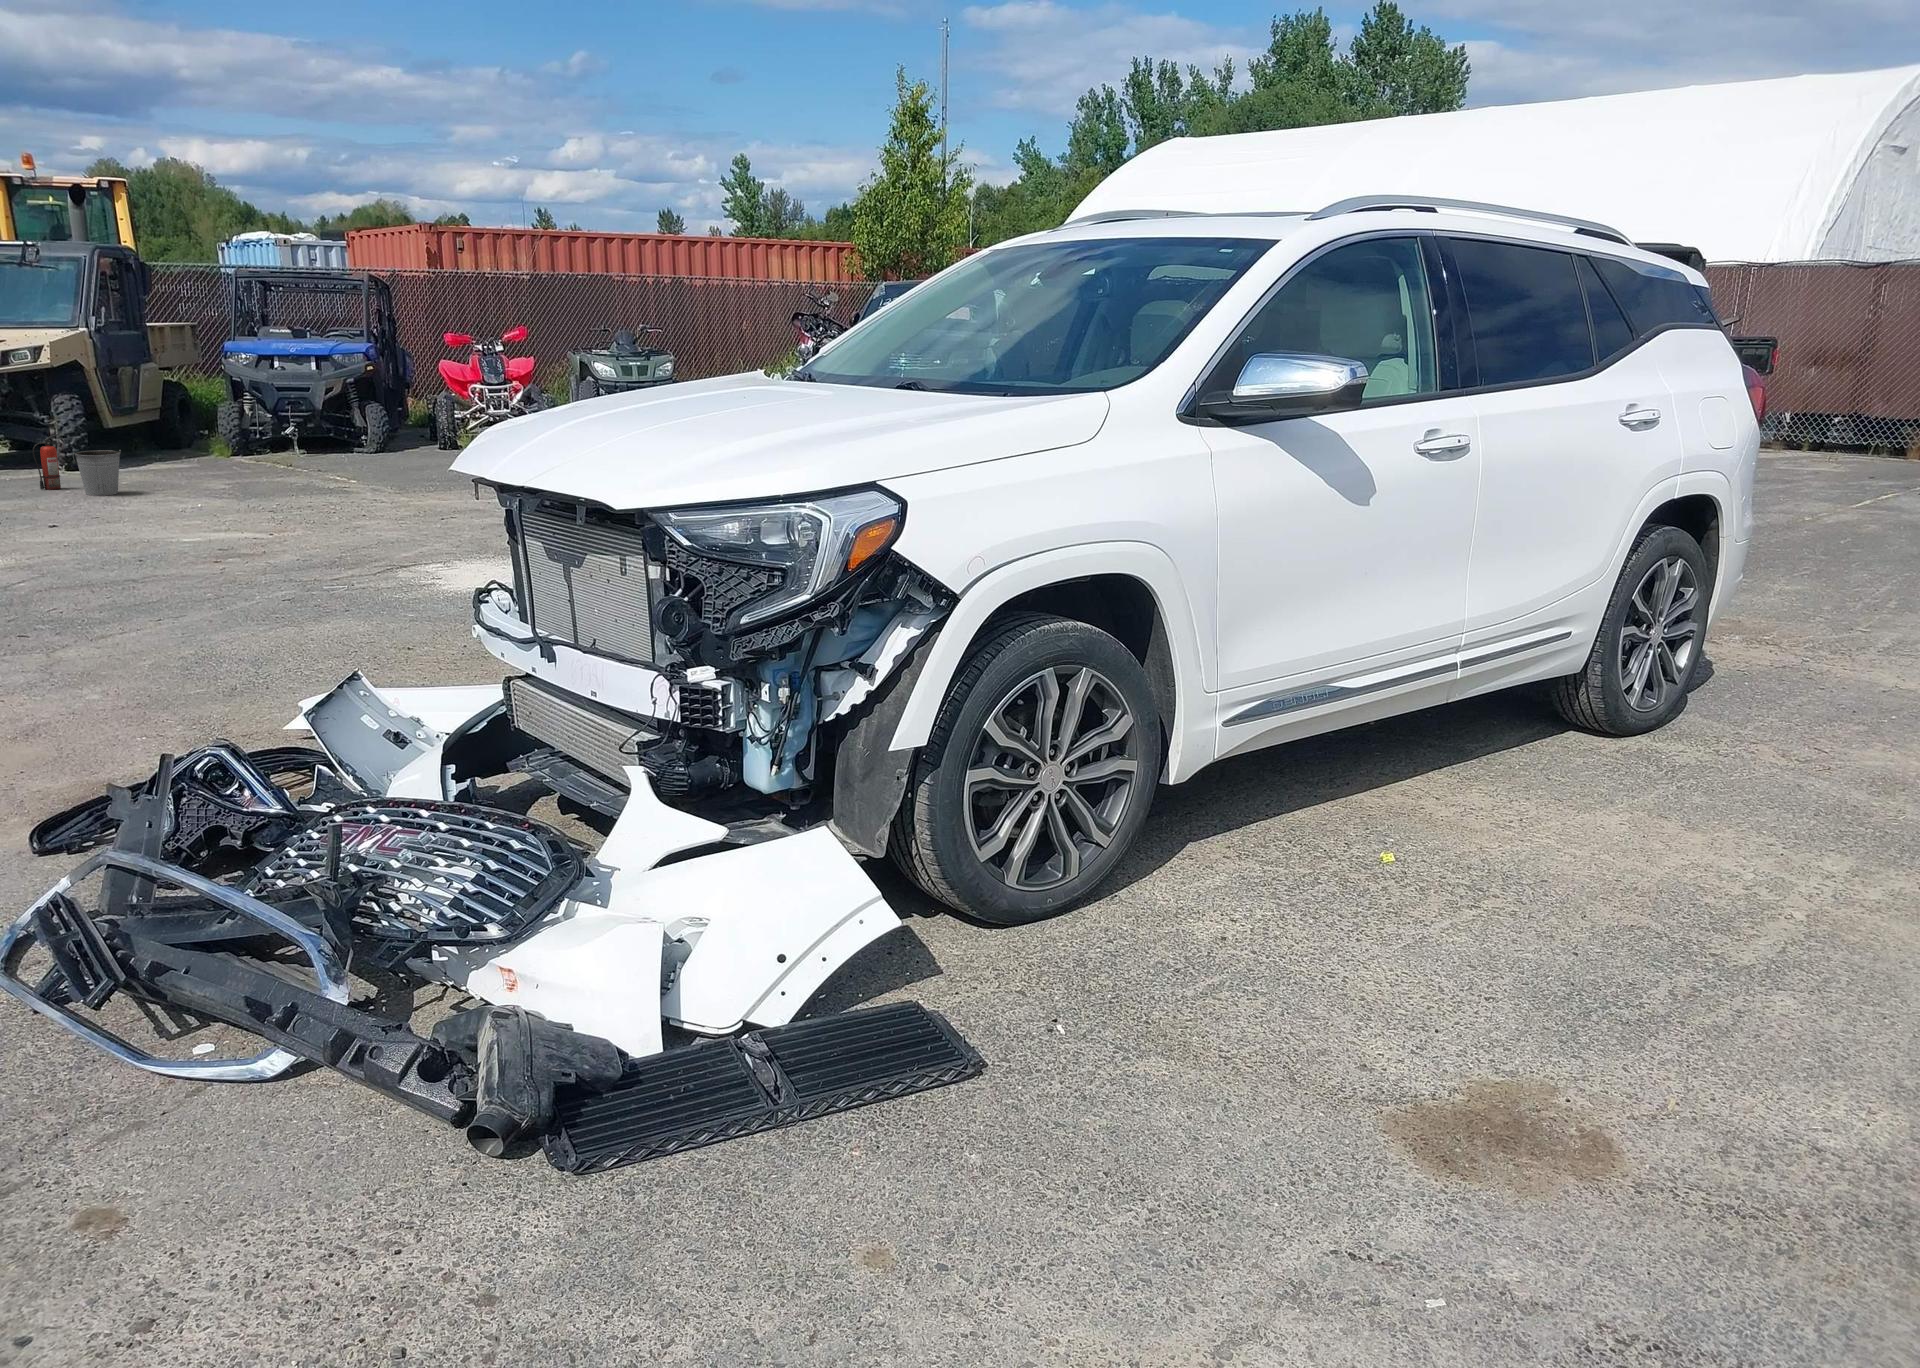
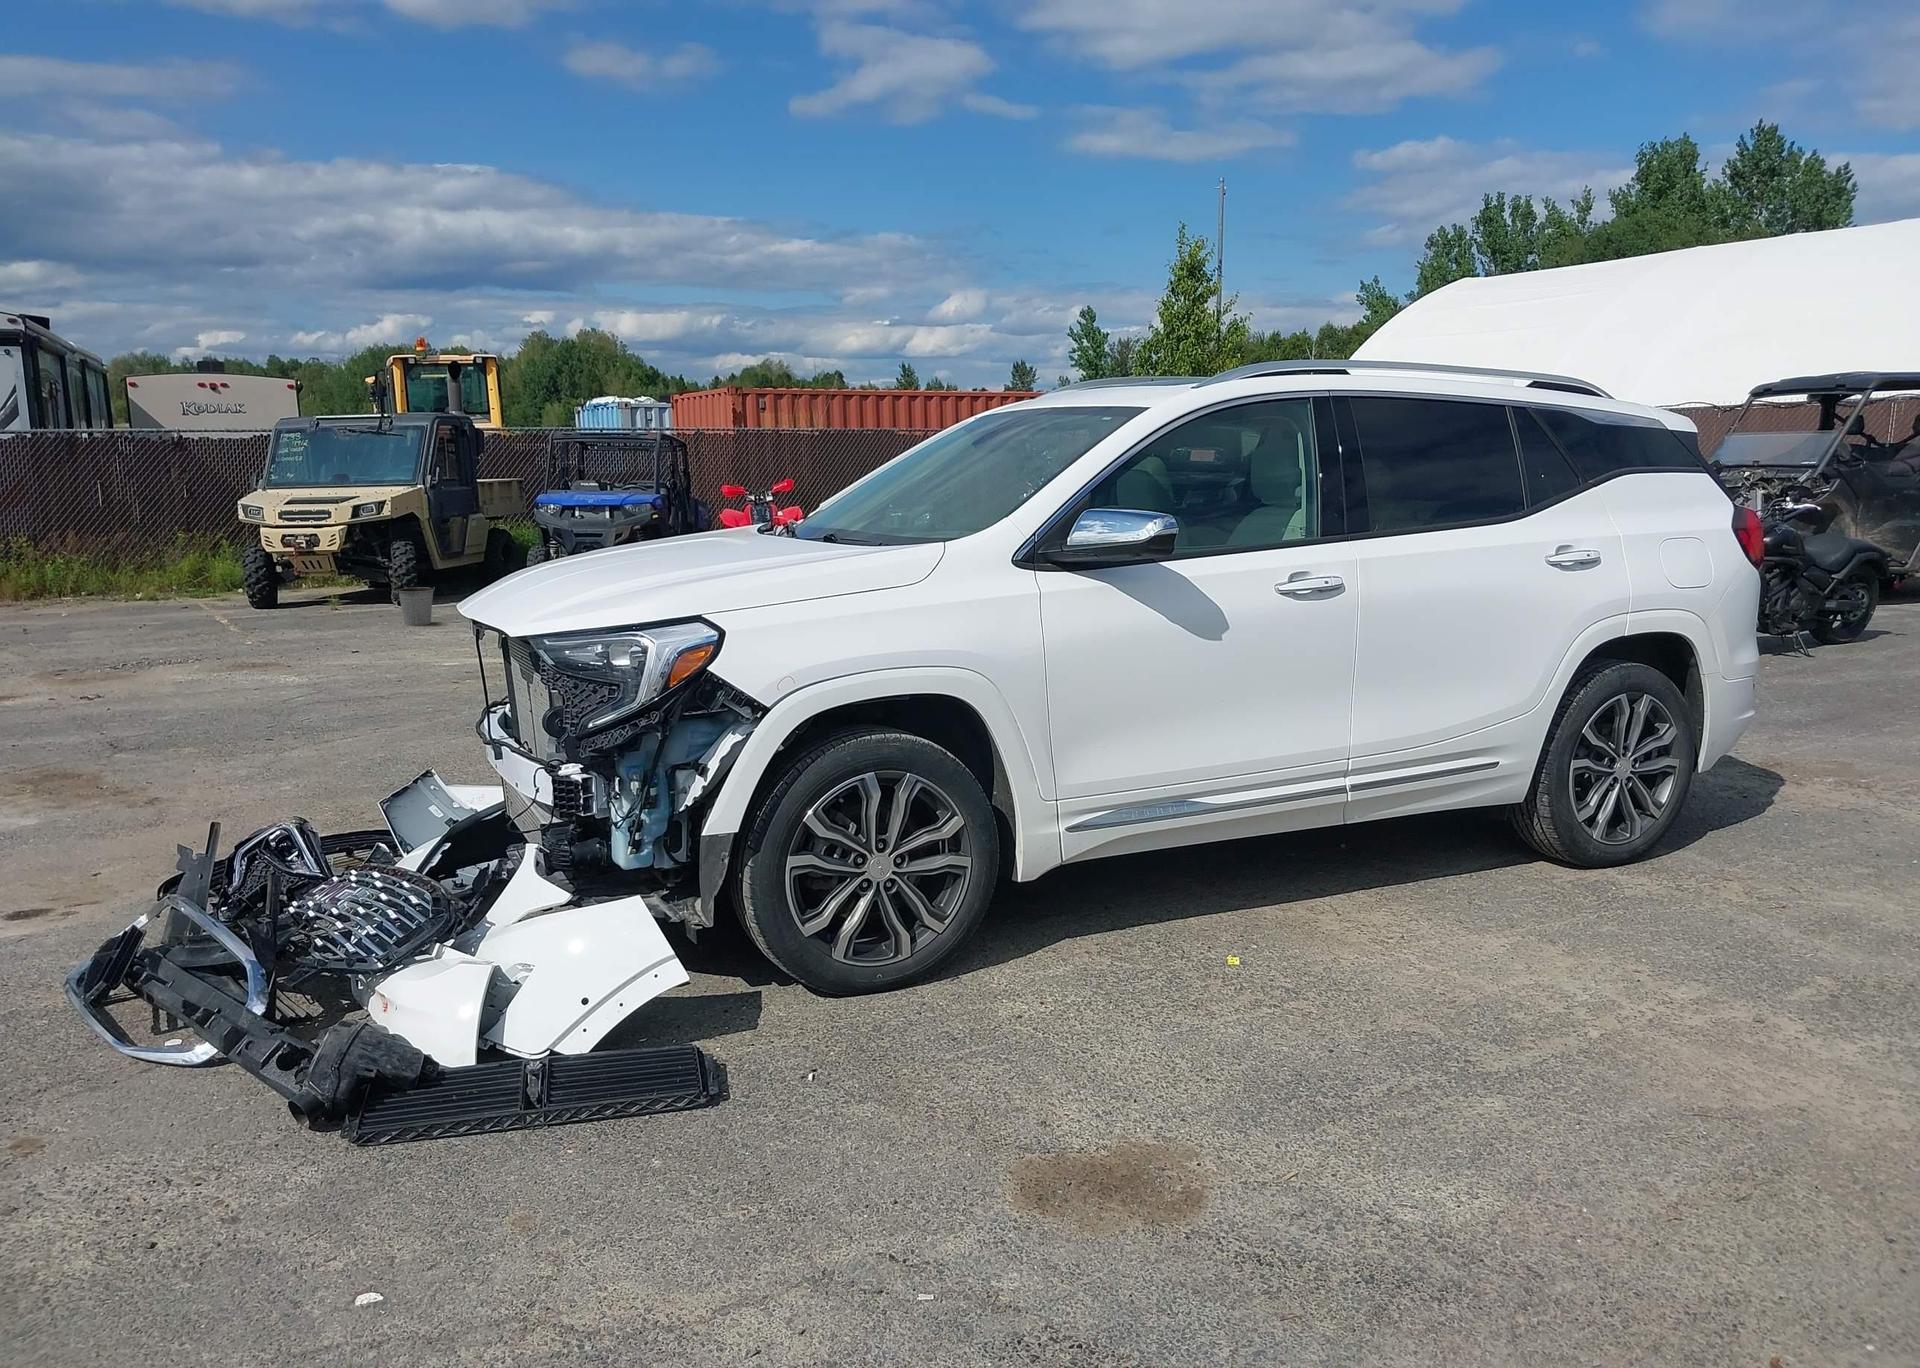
fire extinguisher: present [33,434,61,490] -> none [369,574,390,620]

